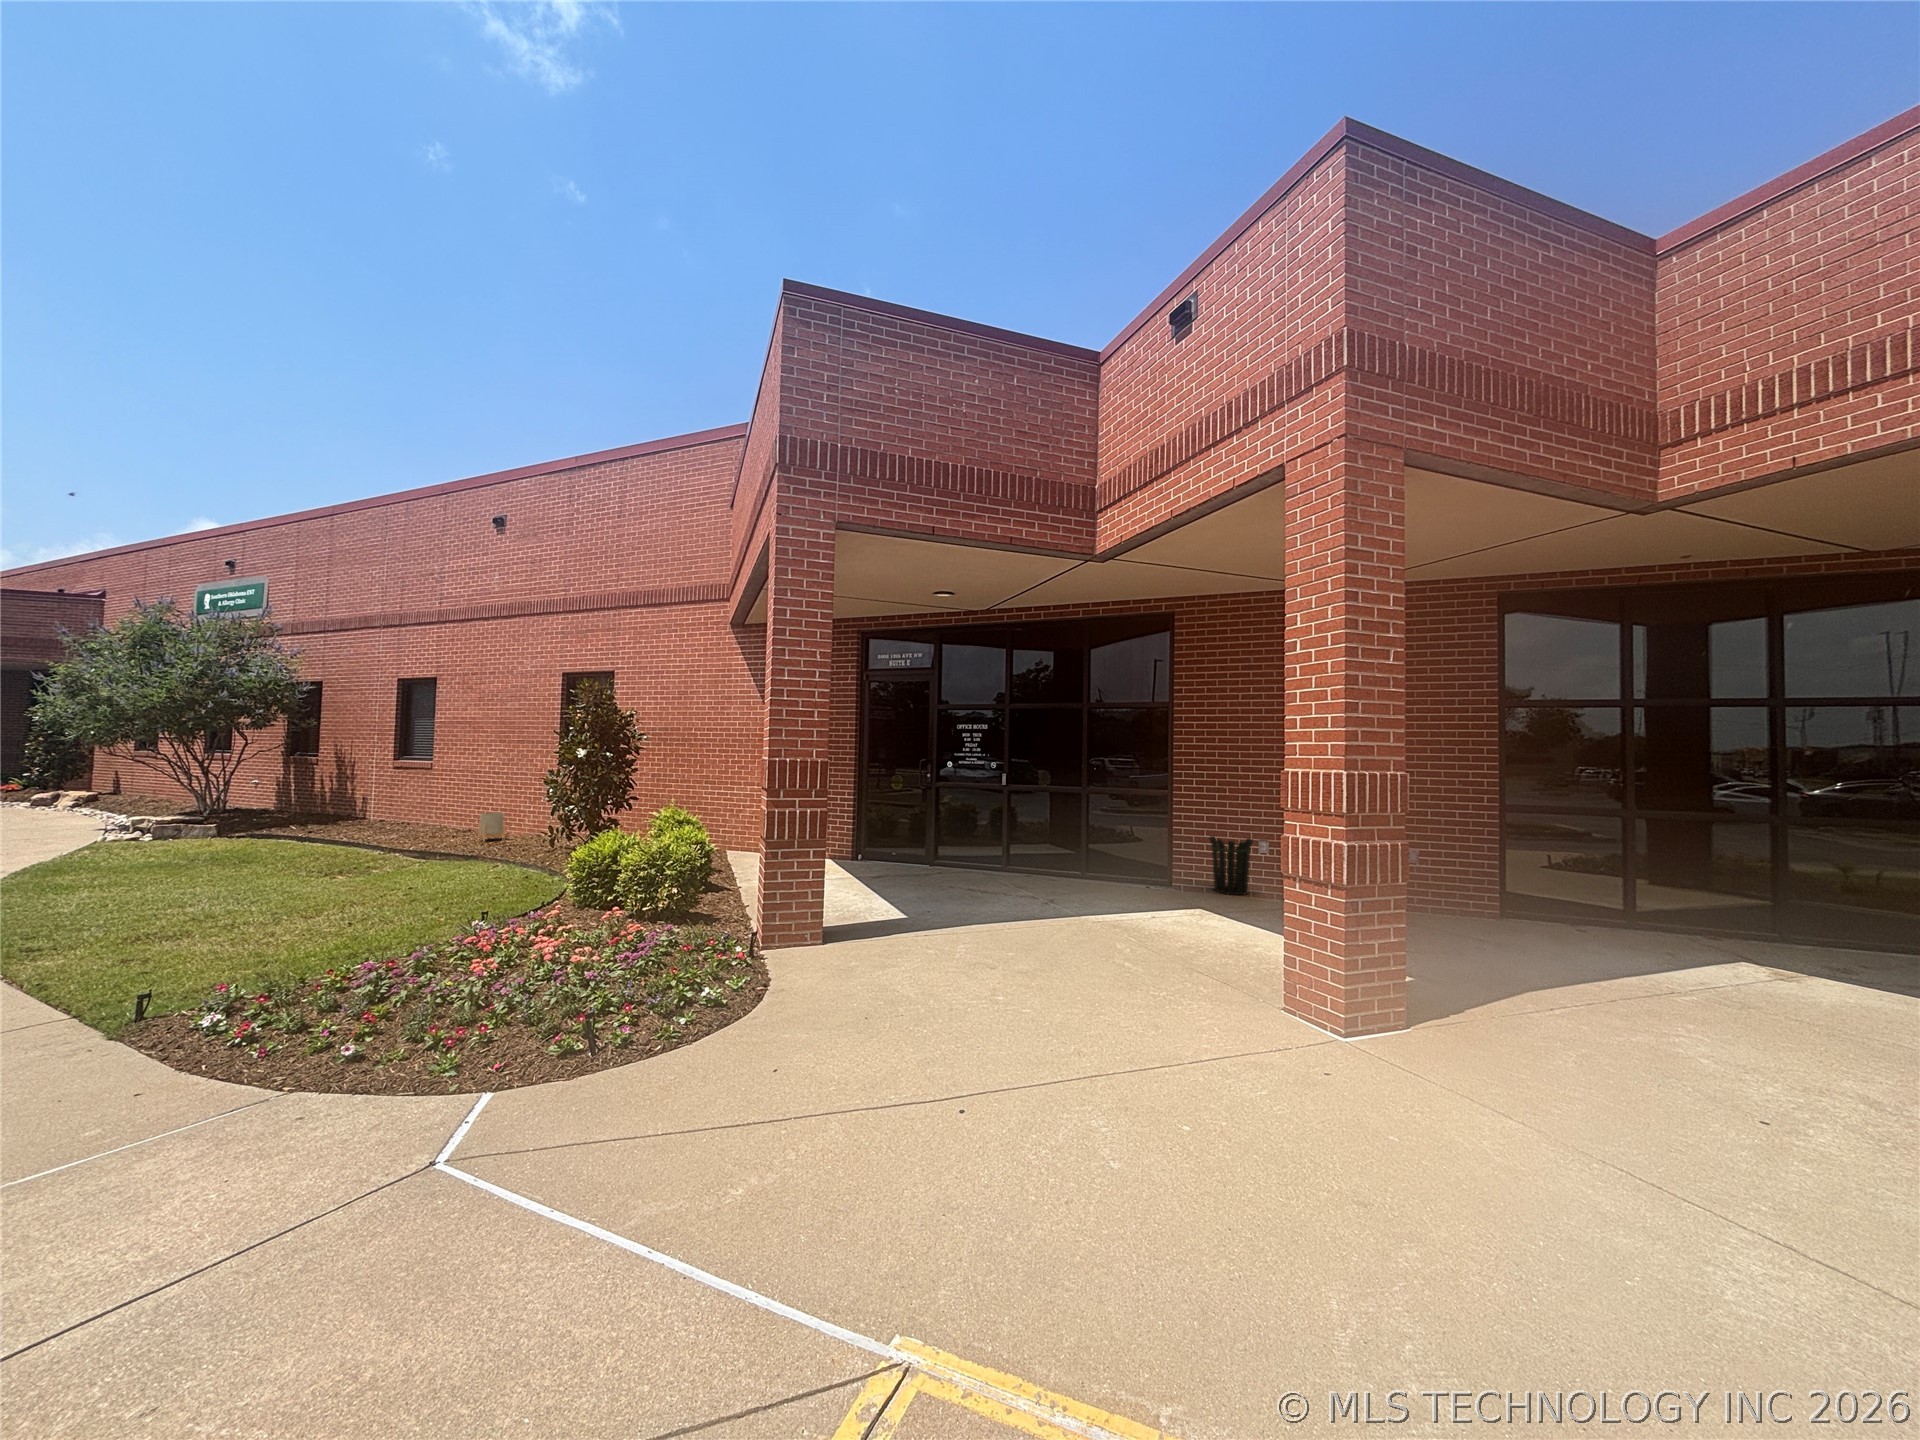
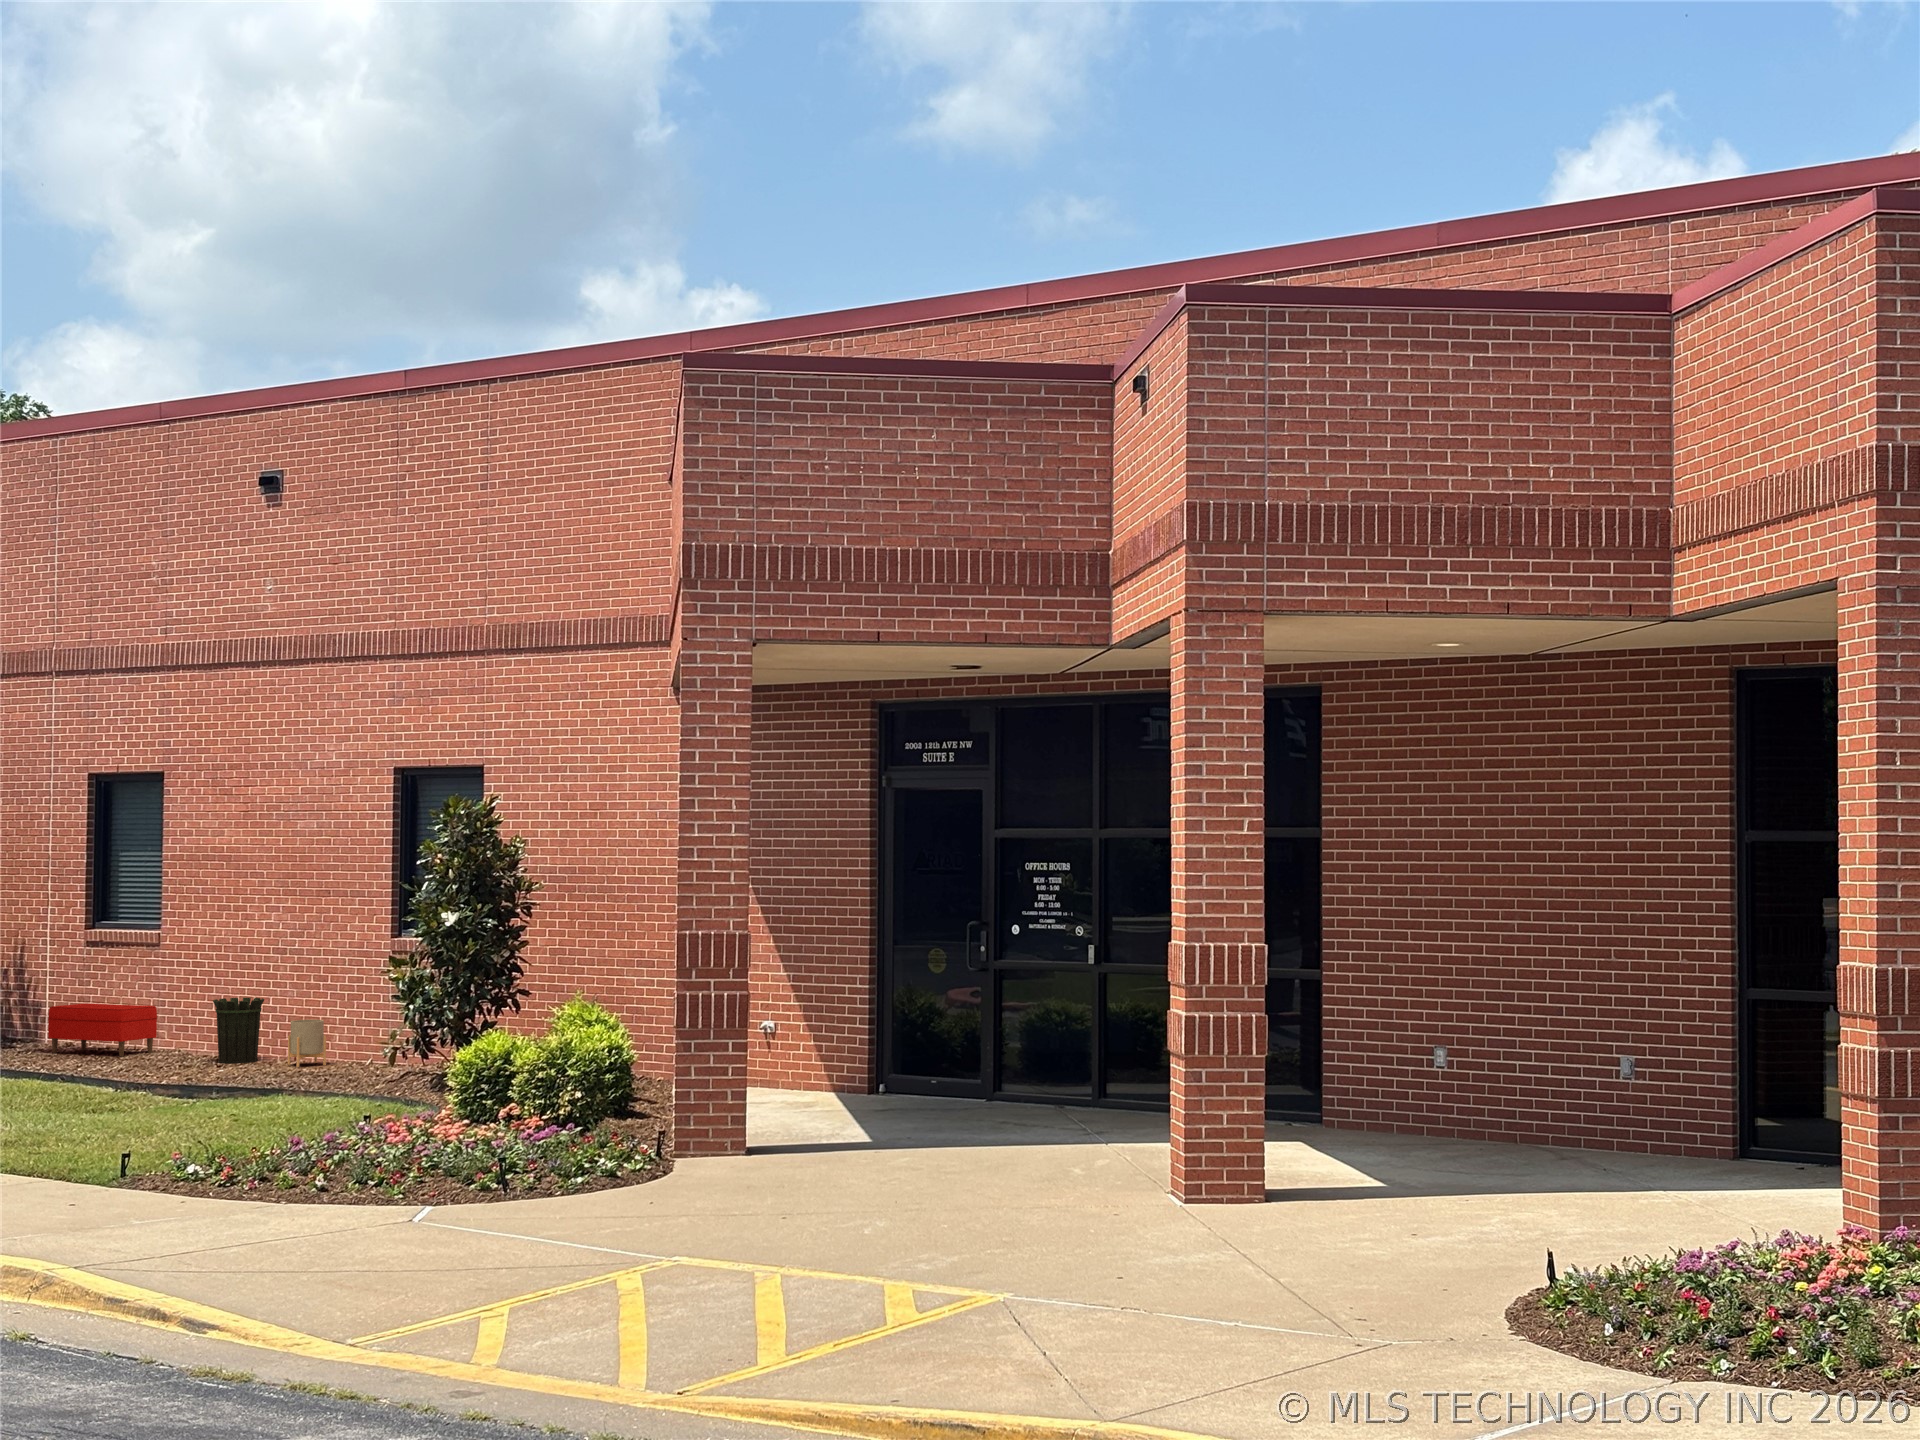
bench: none [317,801,396,835] -> present [48,1003,157,1056]
waste bin: present [1209,836,1253,895] -> present [213,998,264,1063]

